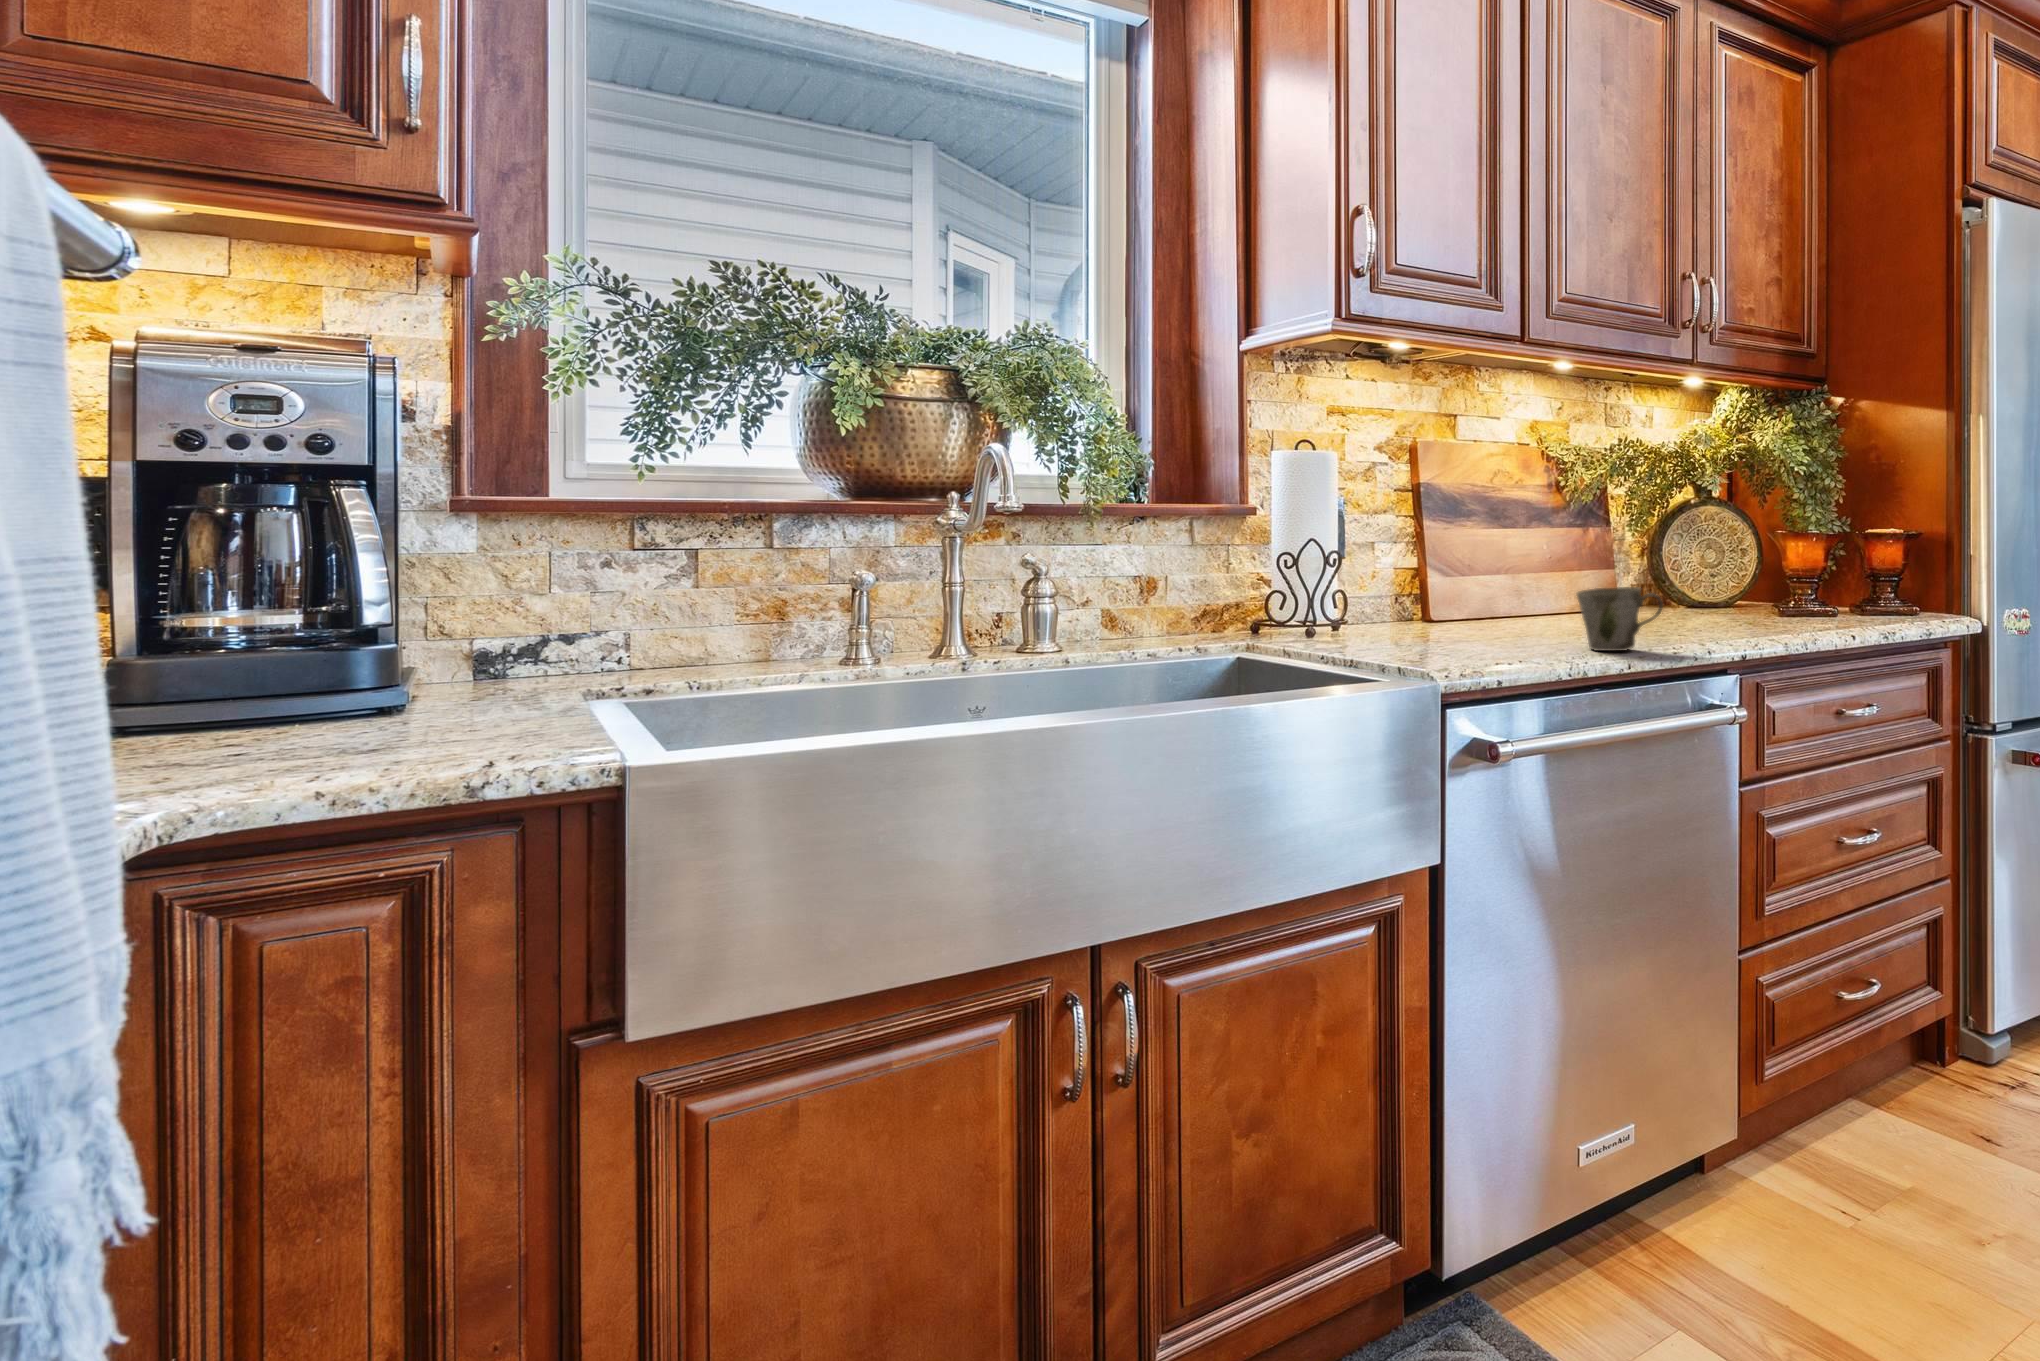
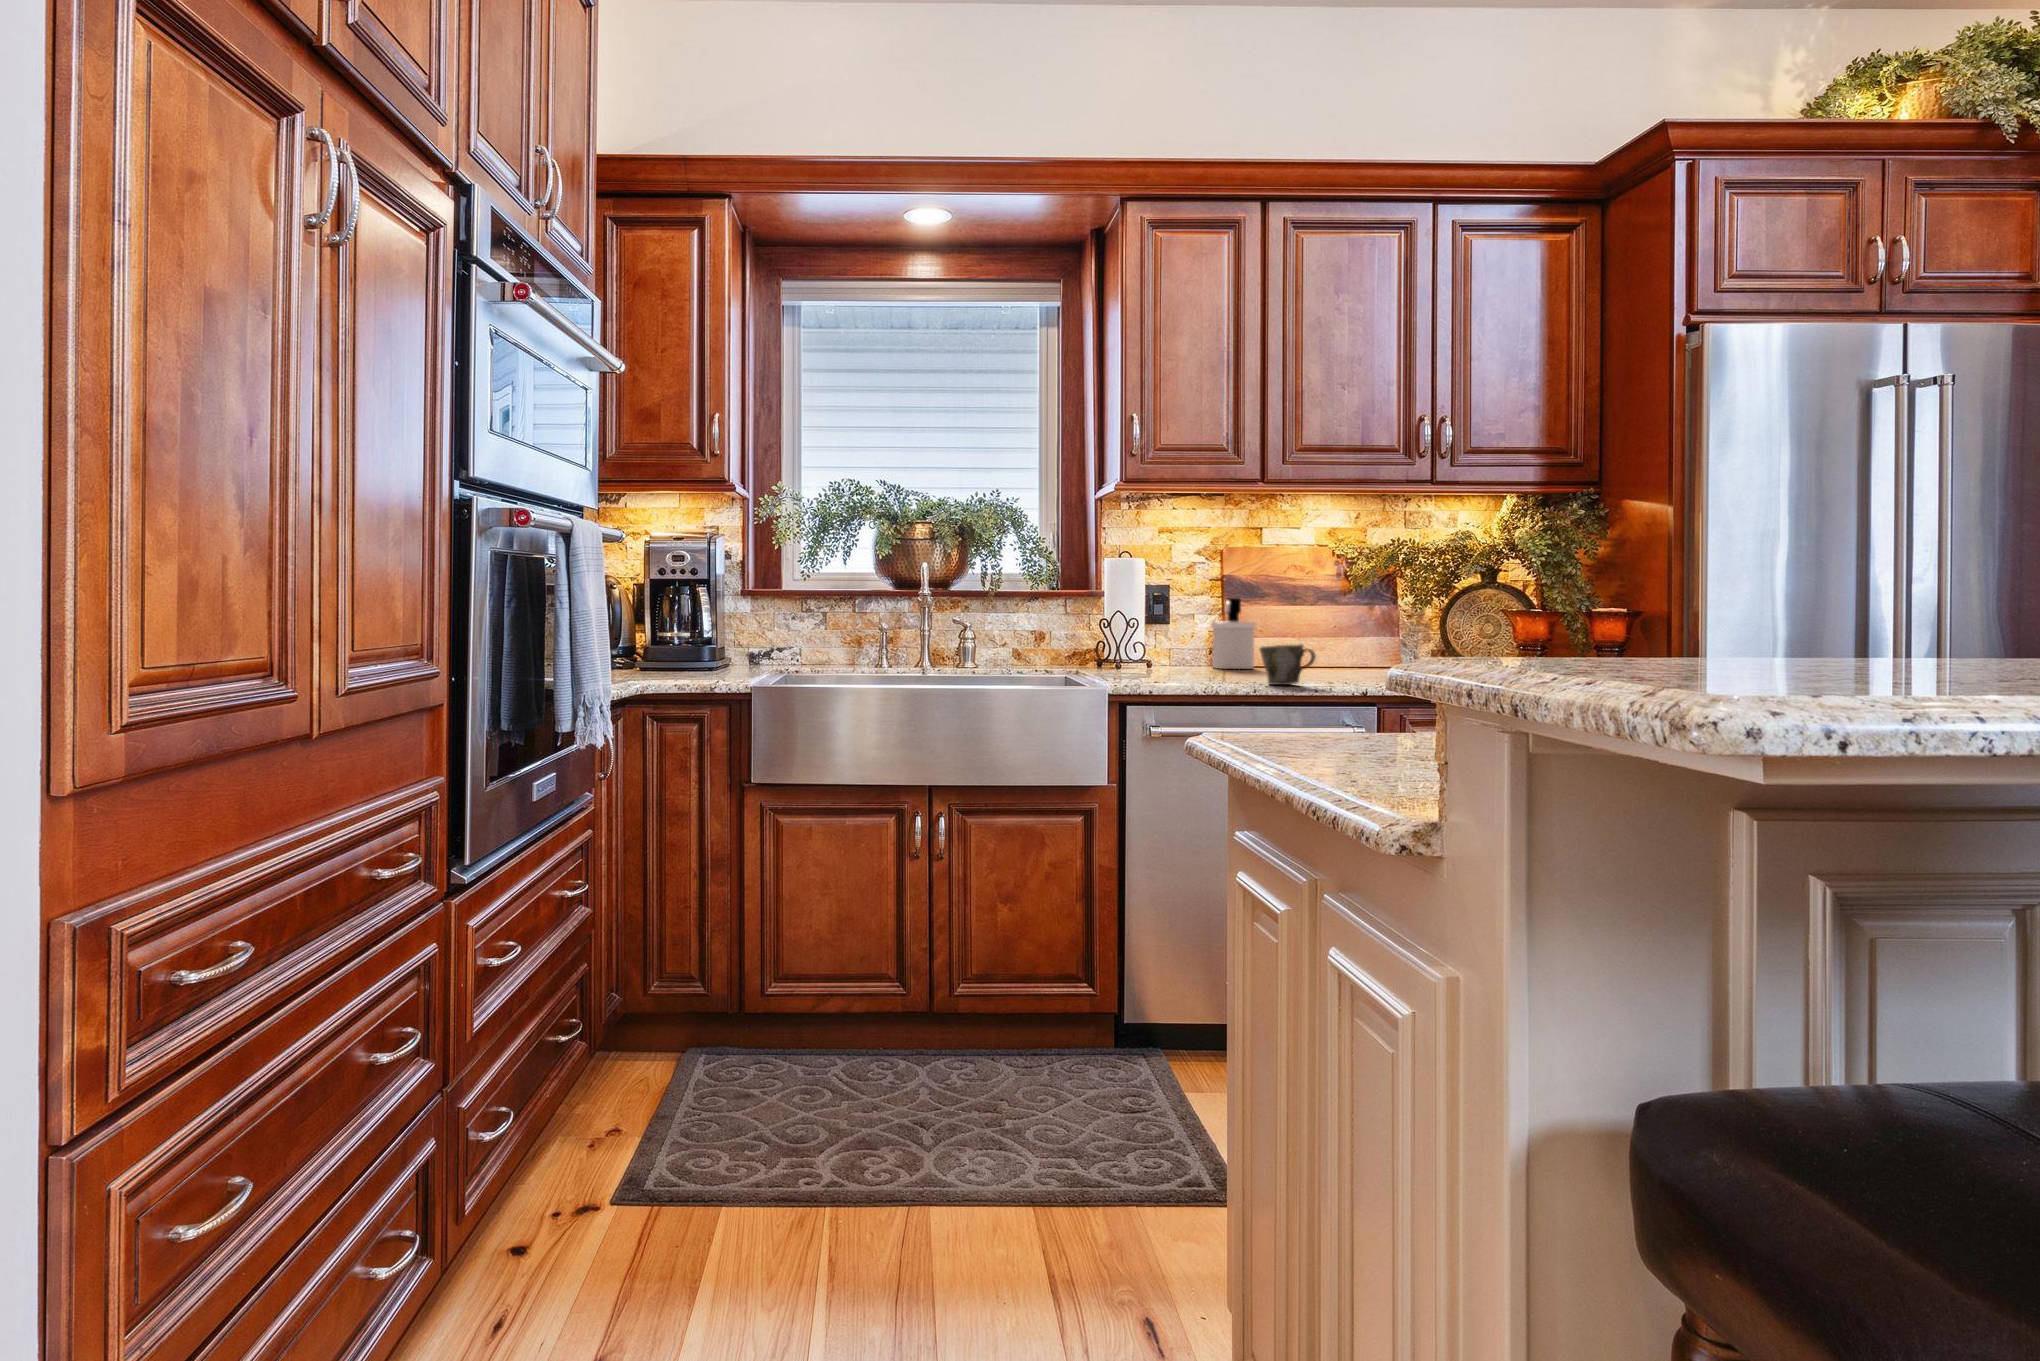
soap dispenser: none [1400,518,1463,624] -> present [1211,598,1256,669]

